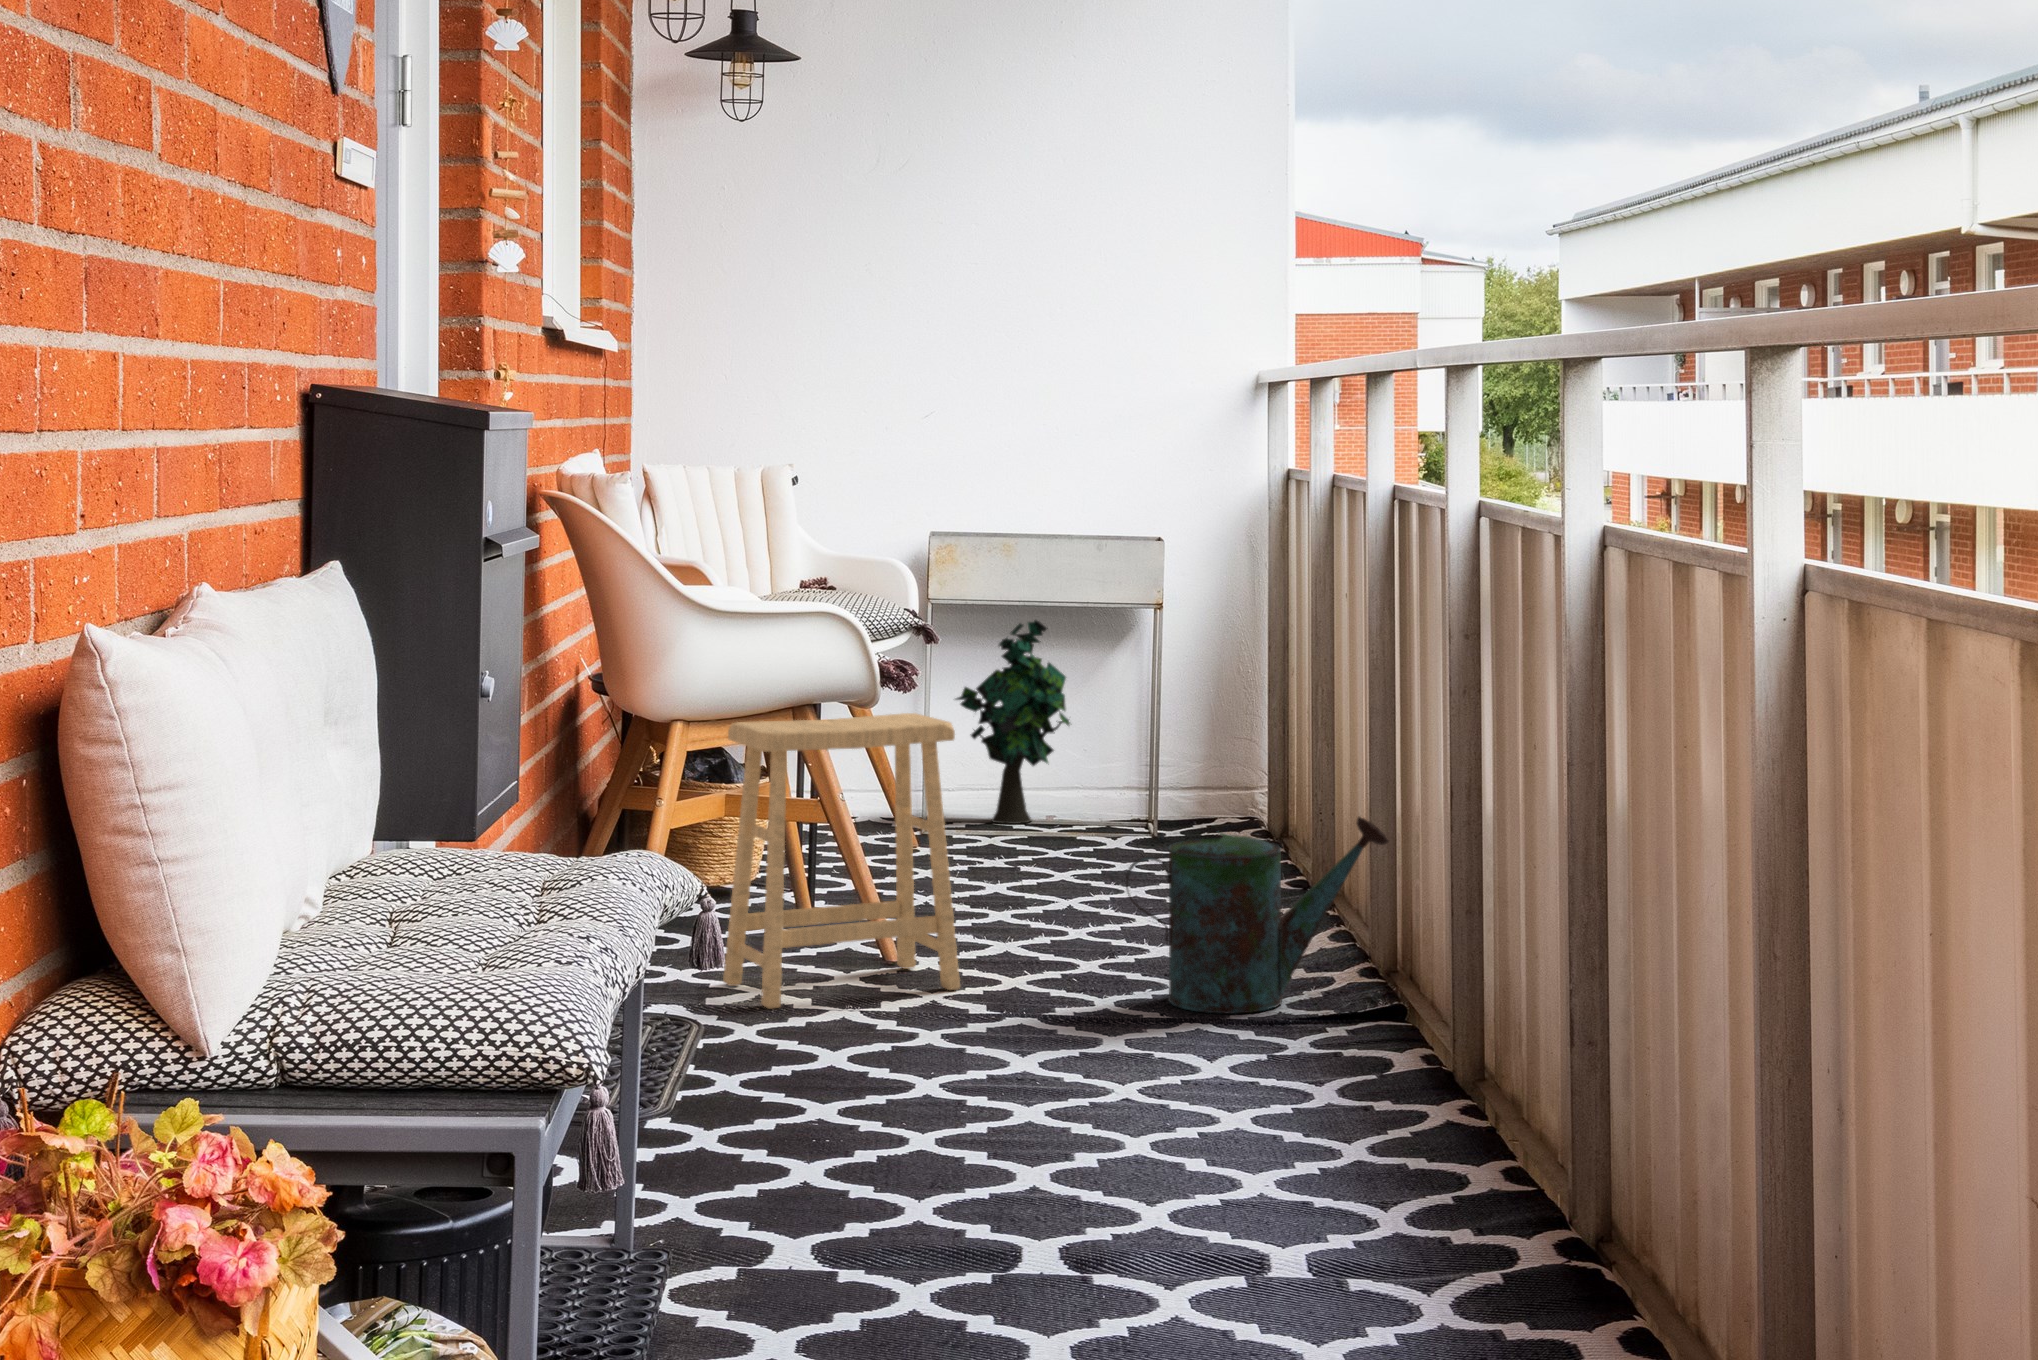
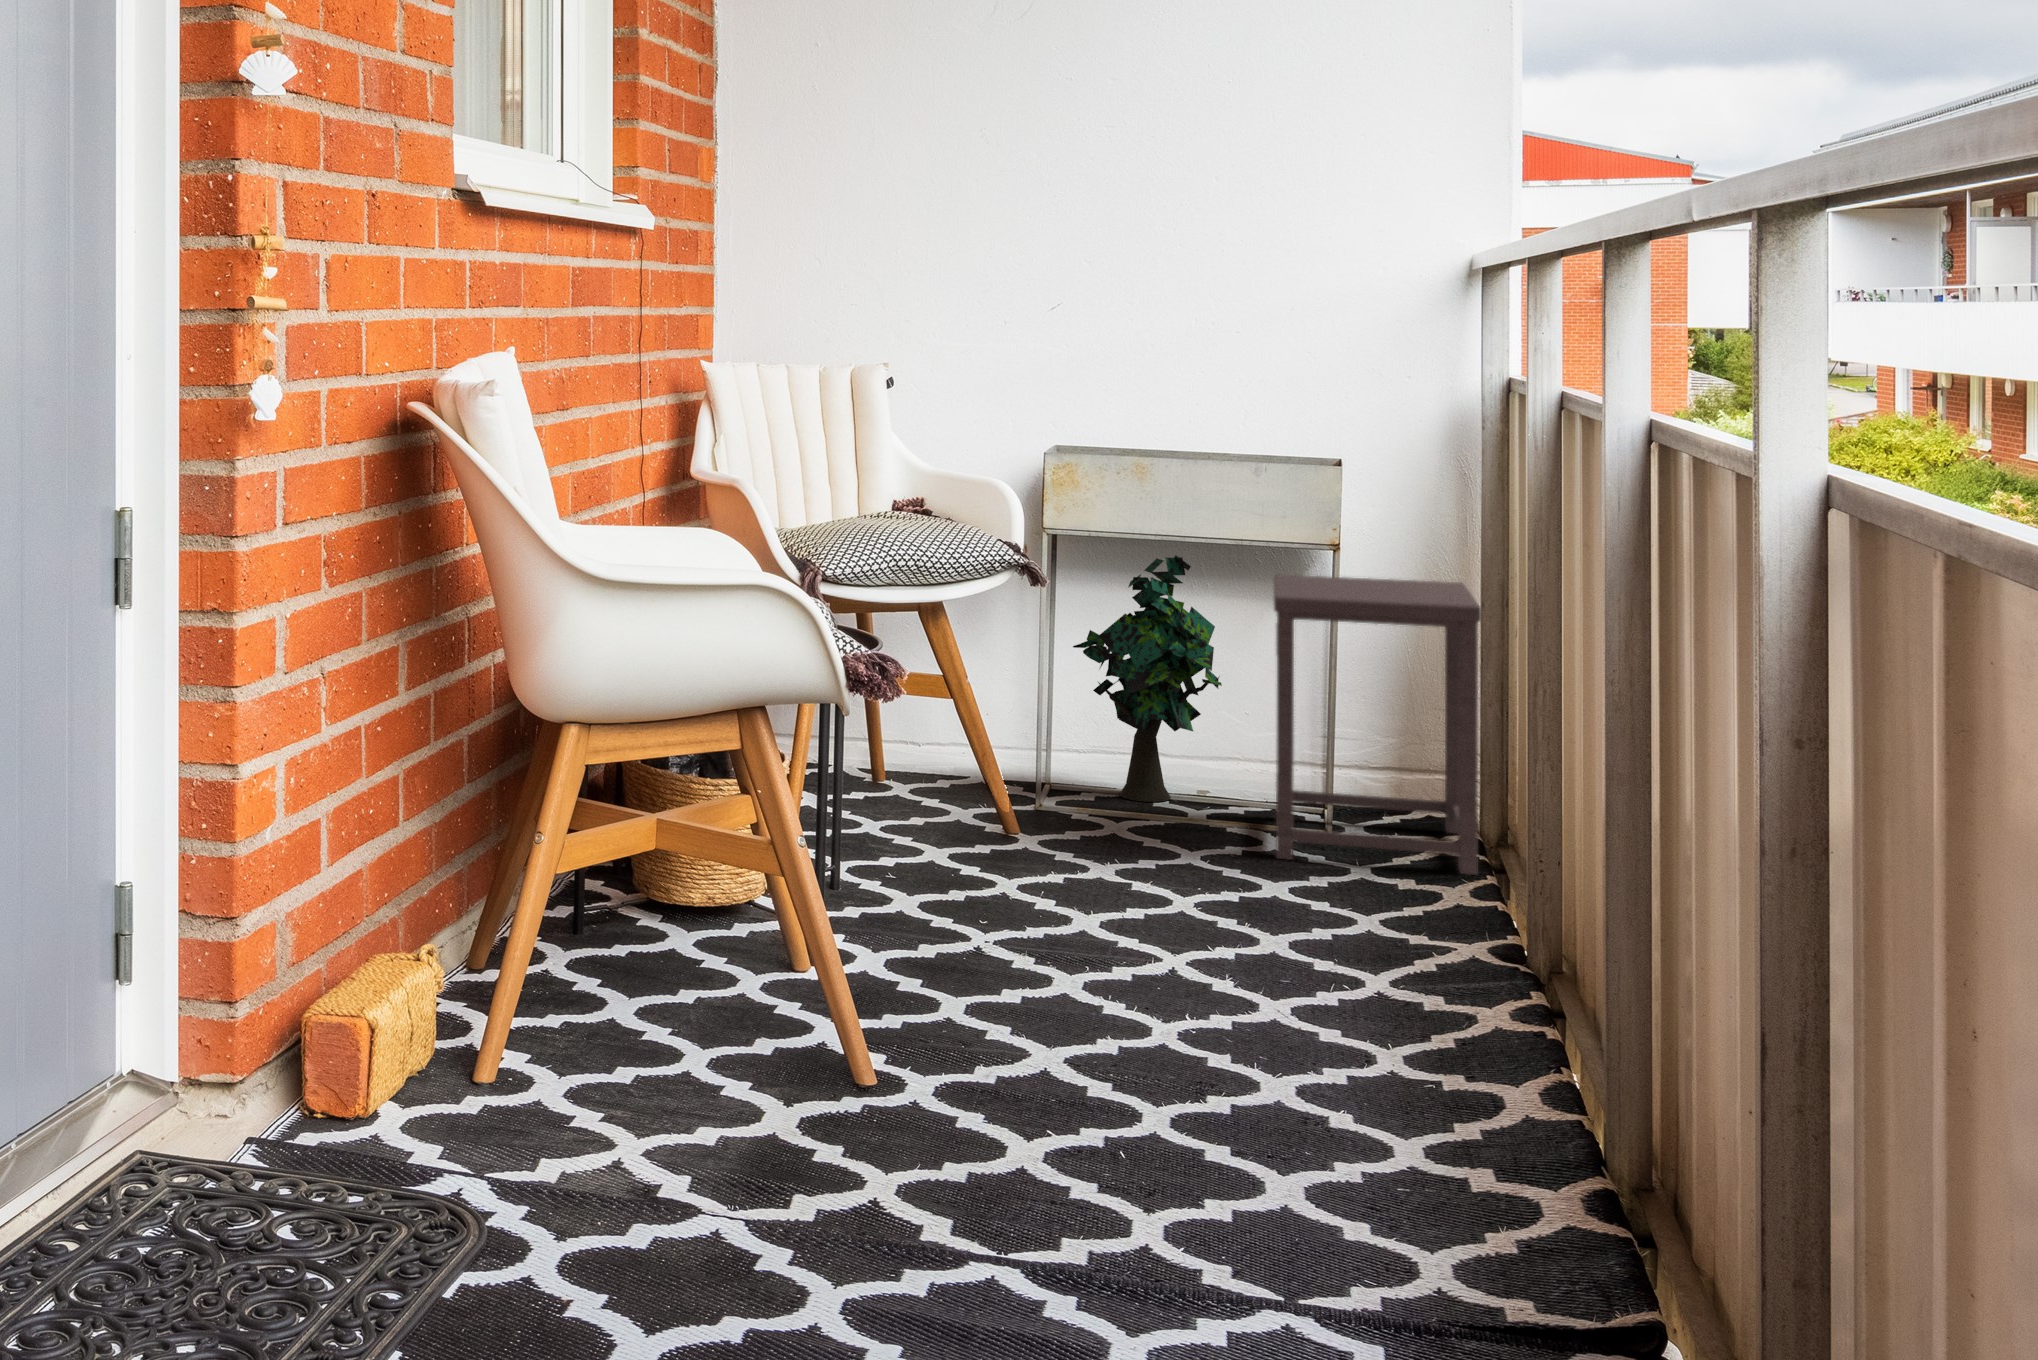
side table: none [1115,629,1273,848] -> present [1274,574,1481,875]
footstool: present [723,713,960,1009] -> none [598,727,922,1168]
watering can: present [1126,817,1388,1014] -> none [1168,974,1638,1302]

